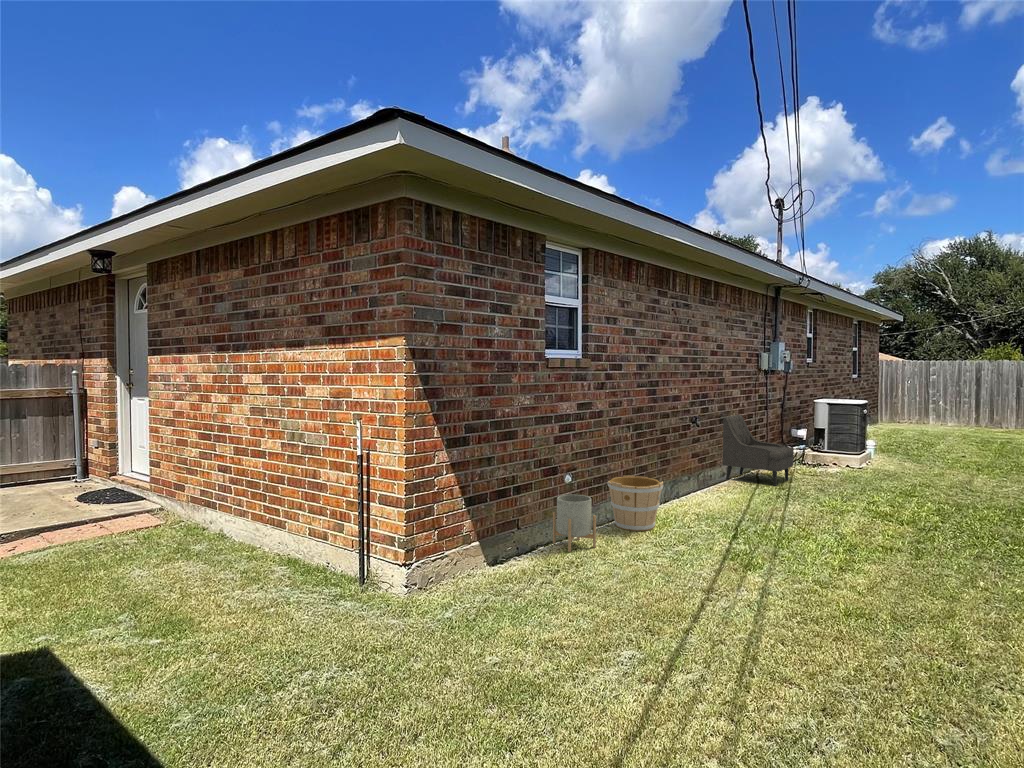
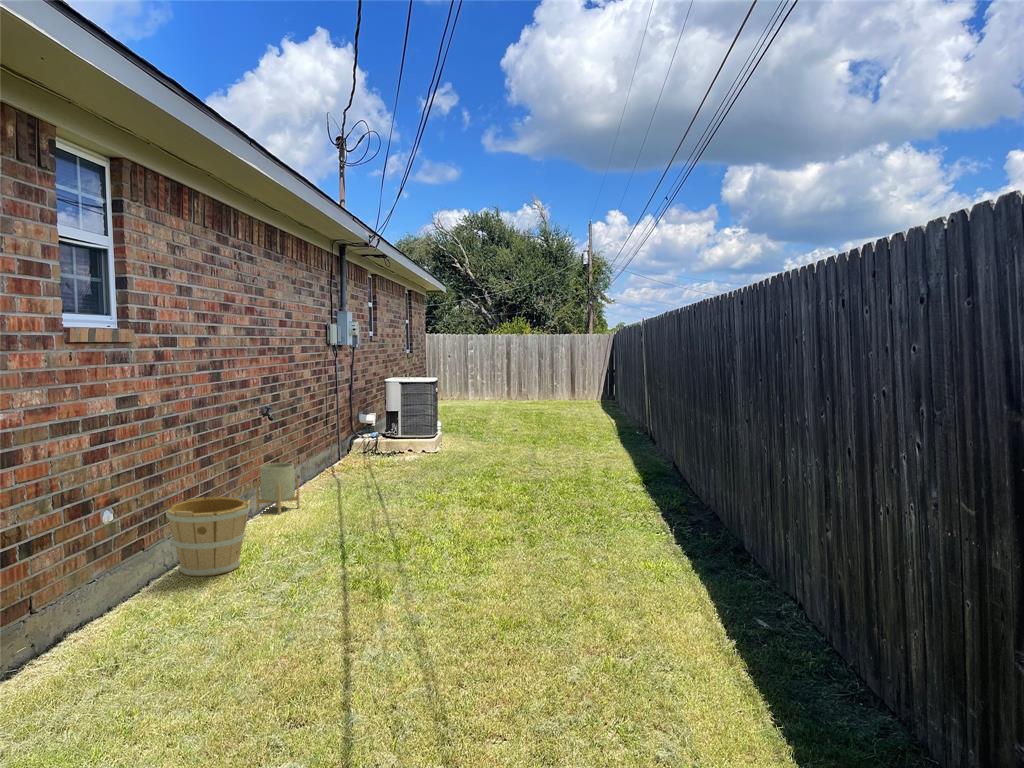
chair: present [723,415,794,486] -> none [296,402,376,485]
planter: present [553,494,596,552] -> present [256,463,300,514]

